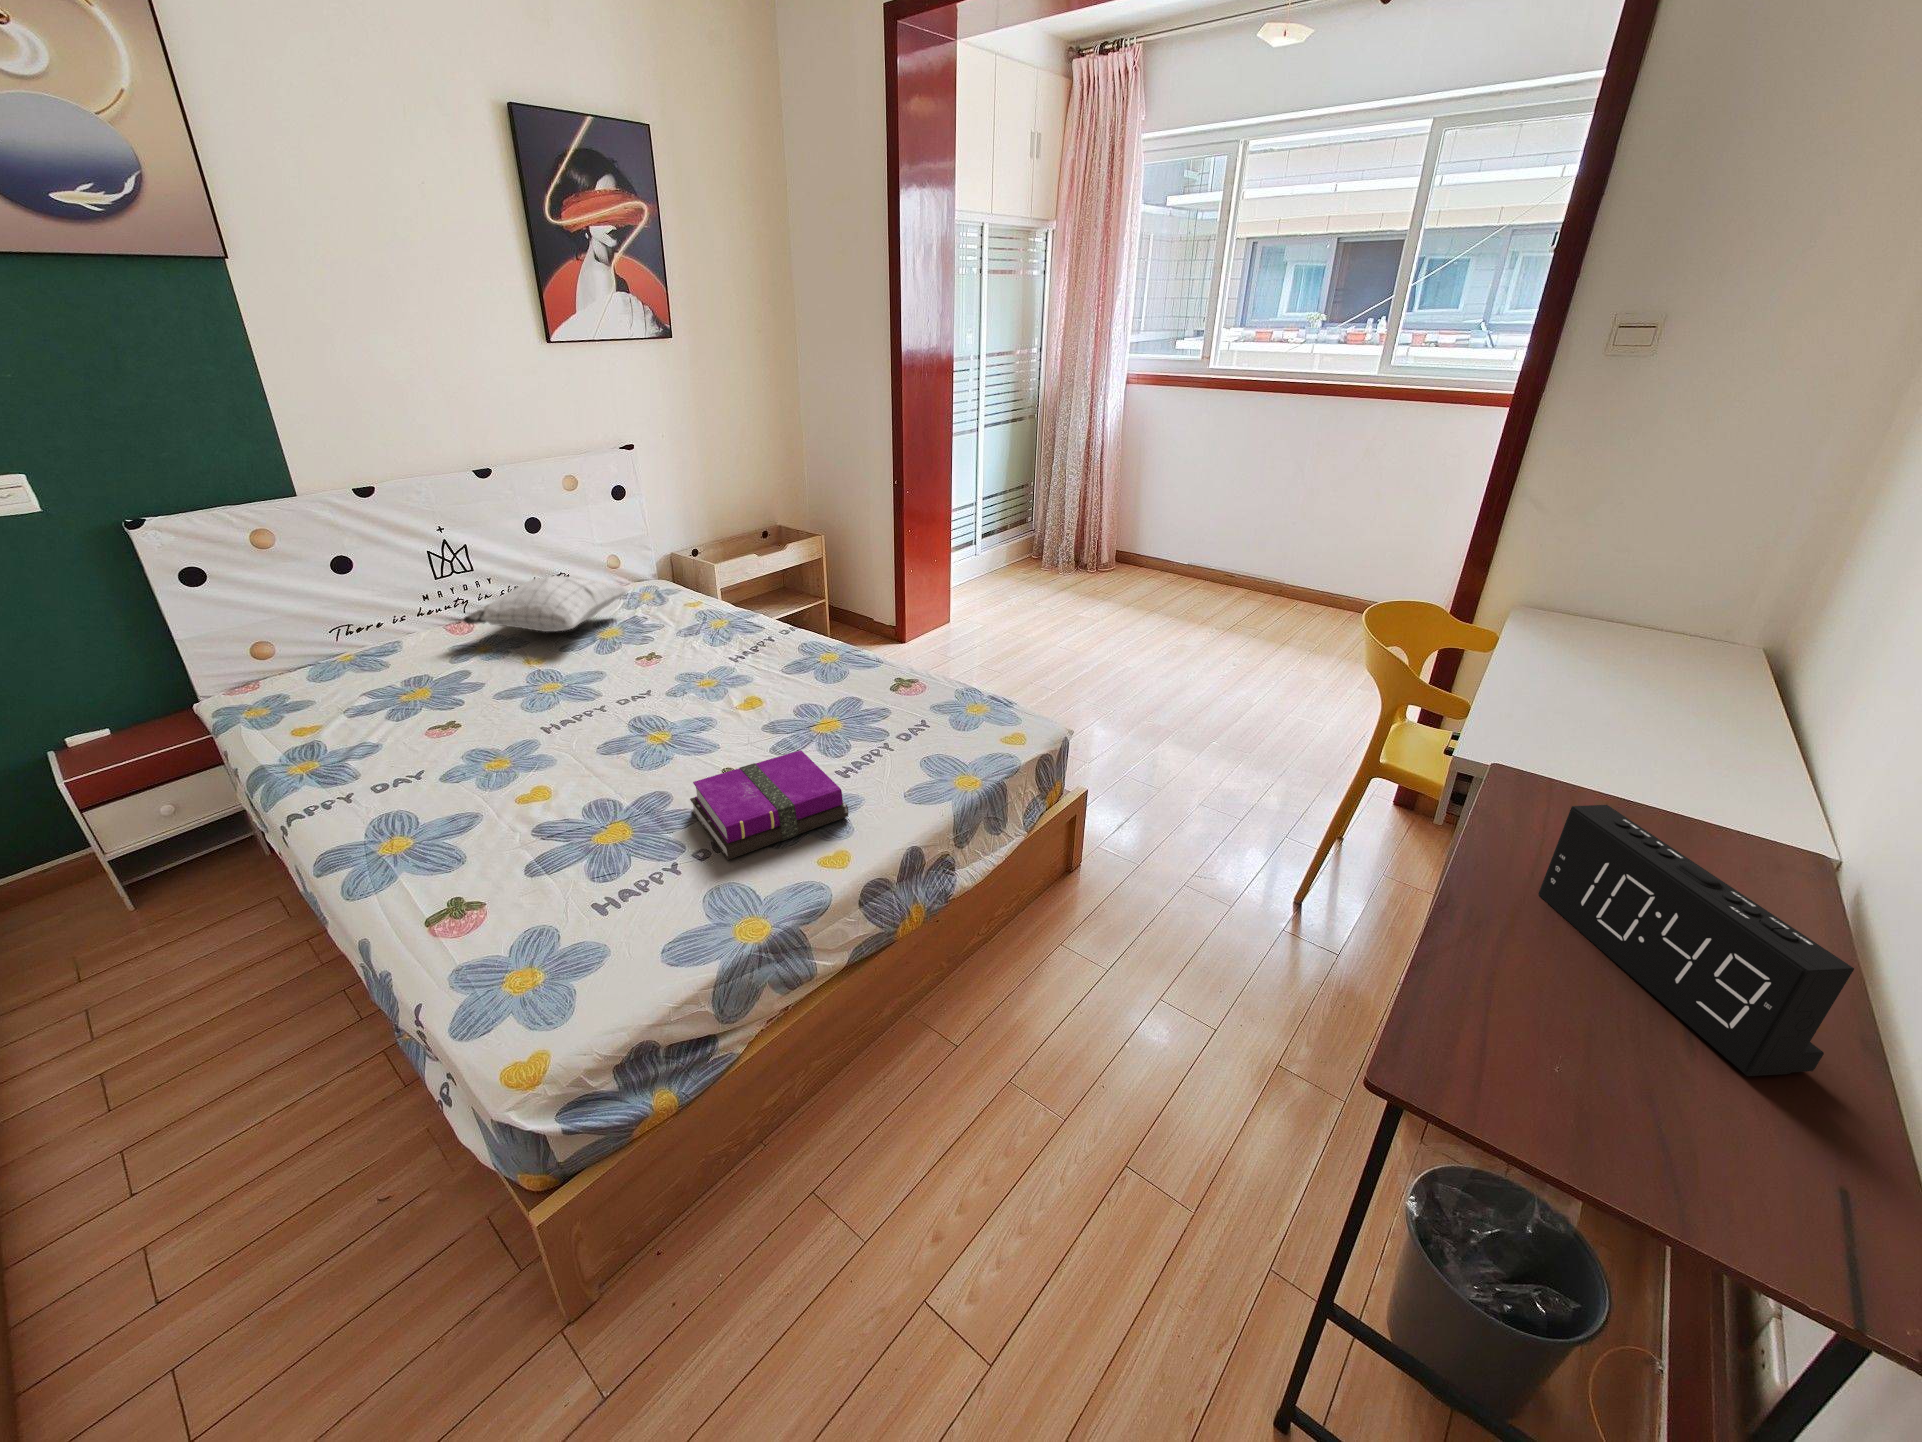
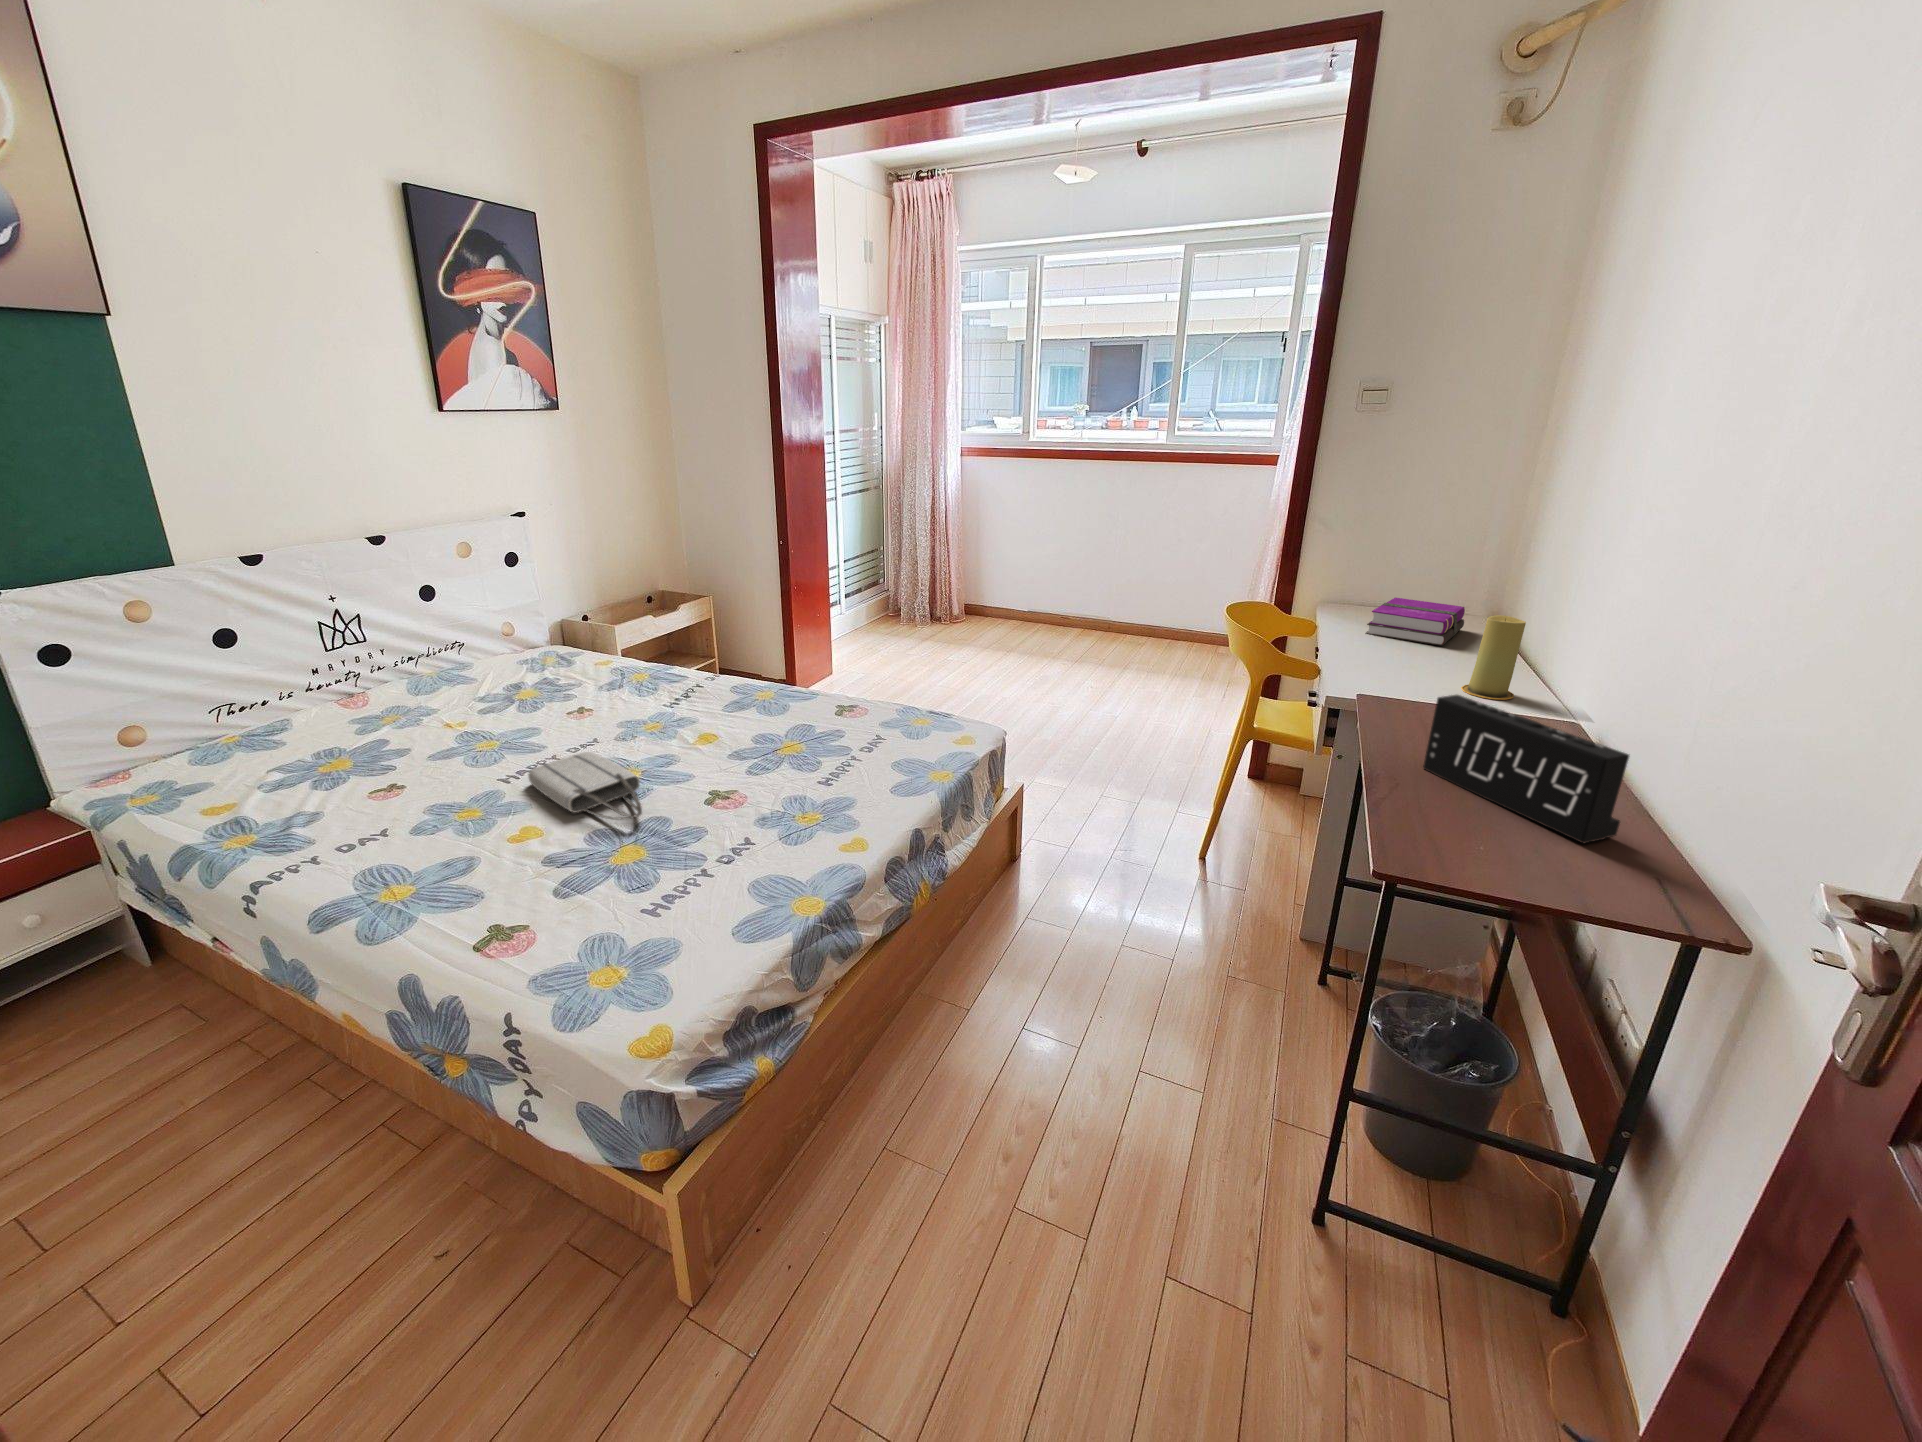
pillow: present [463,576,628,632] -> none [371,640,543,695]
candle: none [1674,662,1792,780] -> present [1461,615,1526,700]
tote bag: none [558,710,655,794] -> present [528,752,642,820]
notebook: present [690,750,848,860] -> present [1366,598,1465,646]

